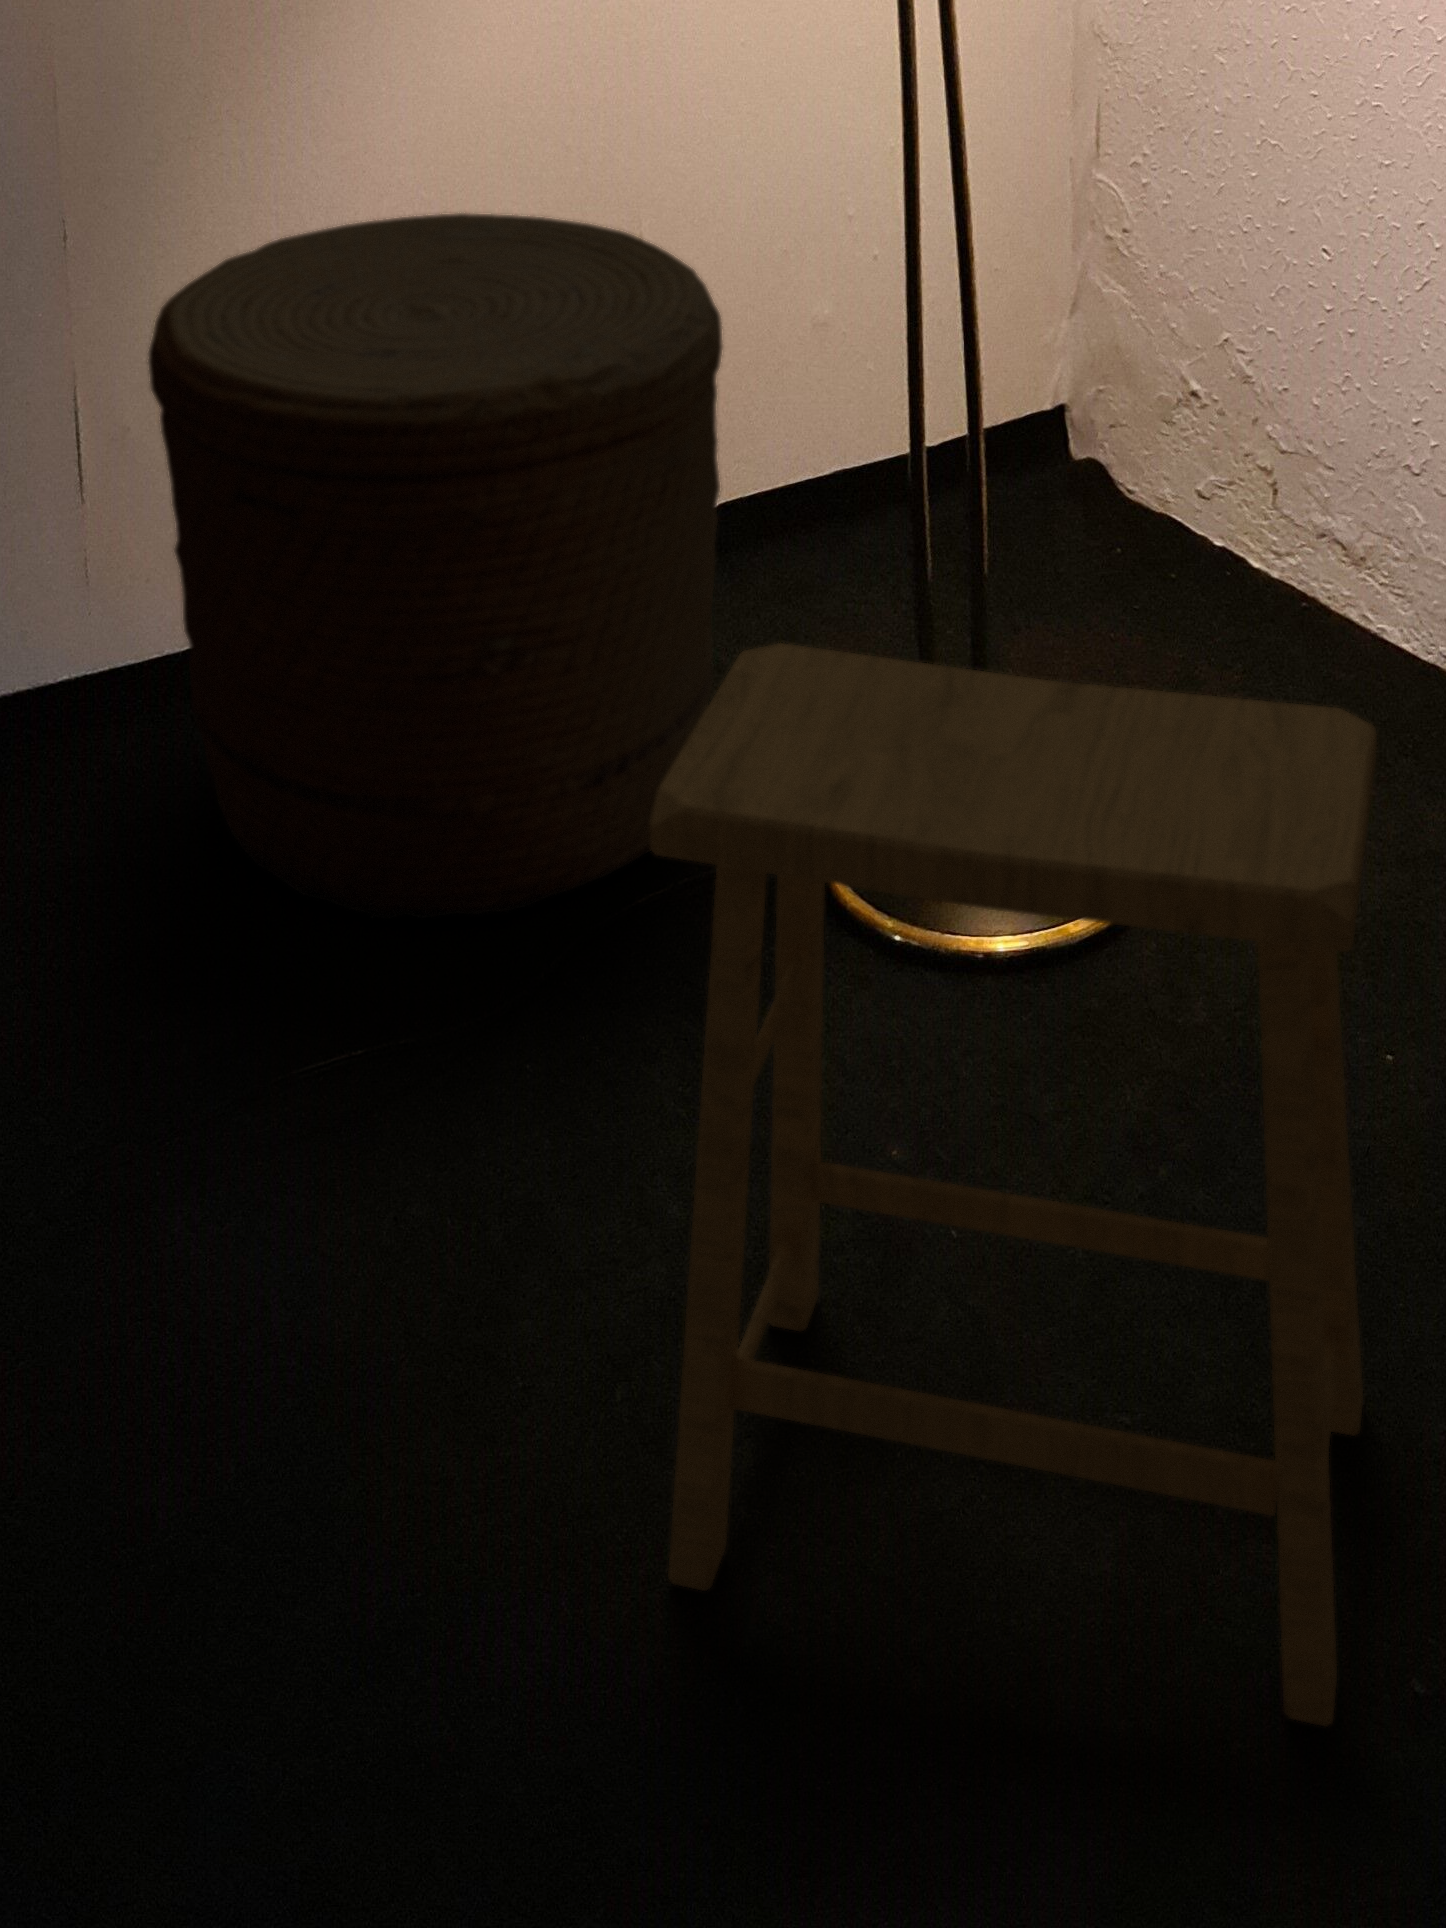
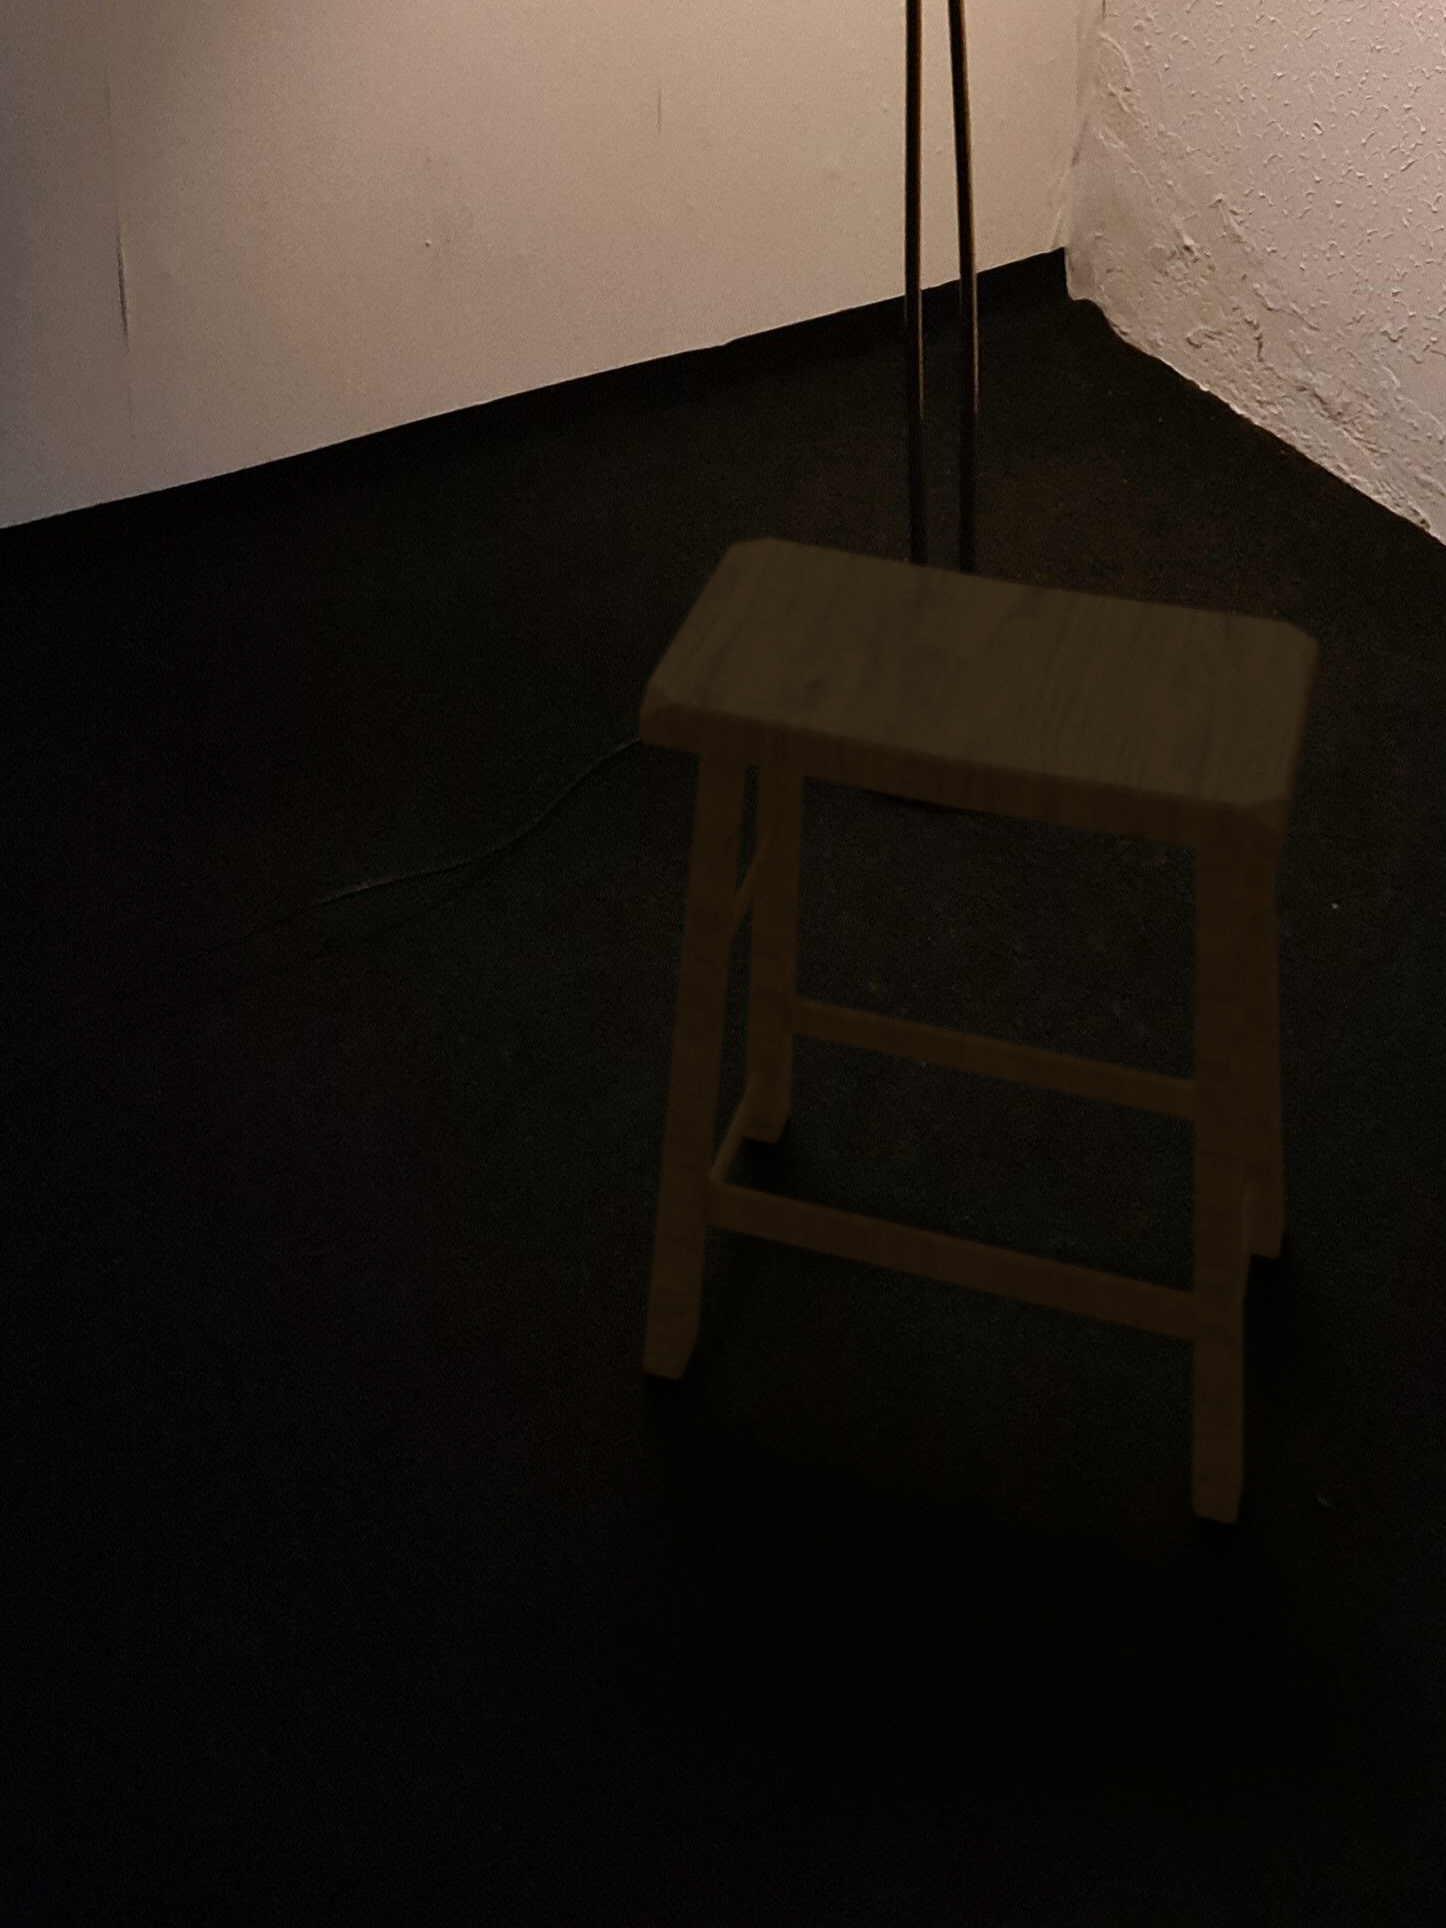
woven basket: present [148,213,722,919] -> none [186,72,731,739]

